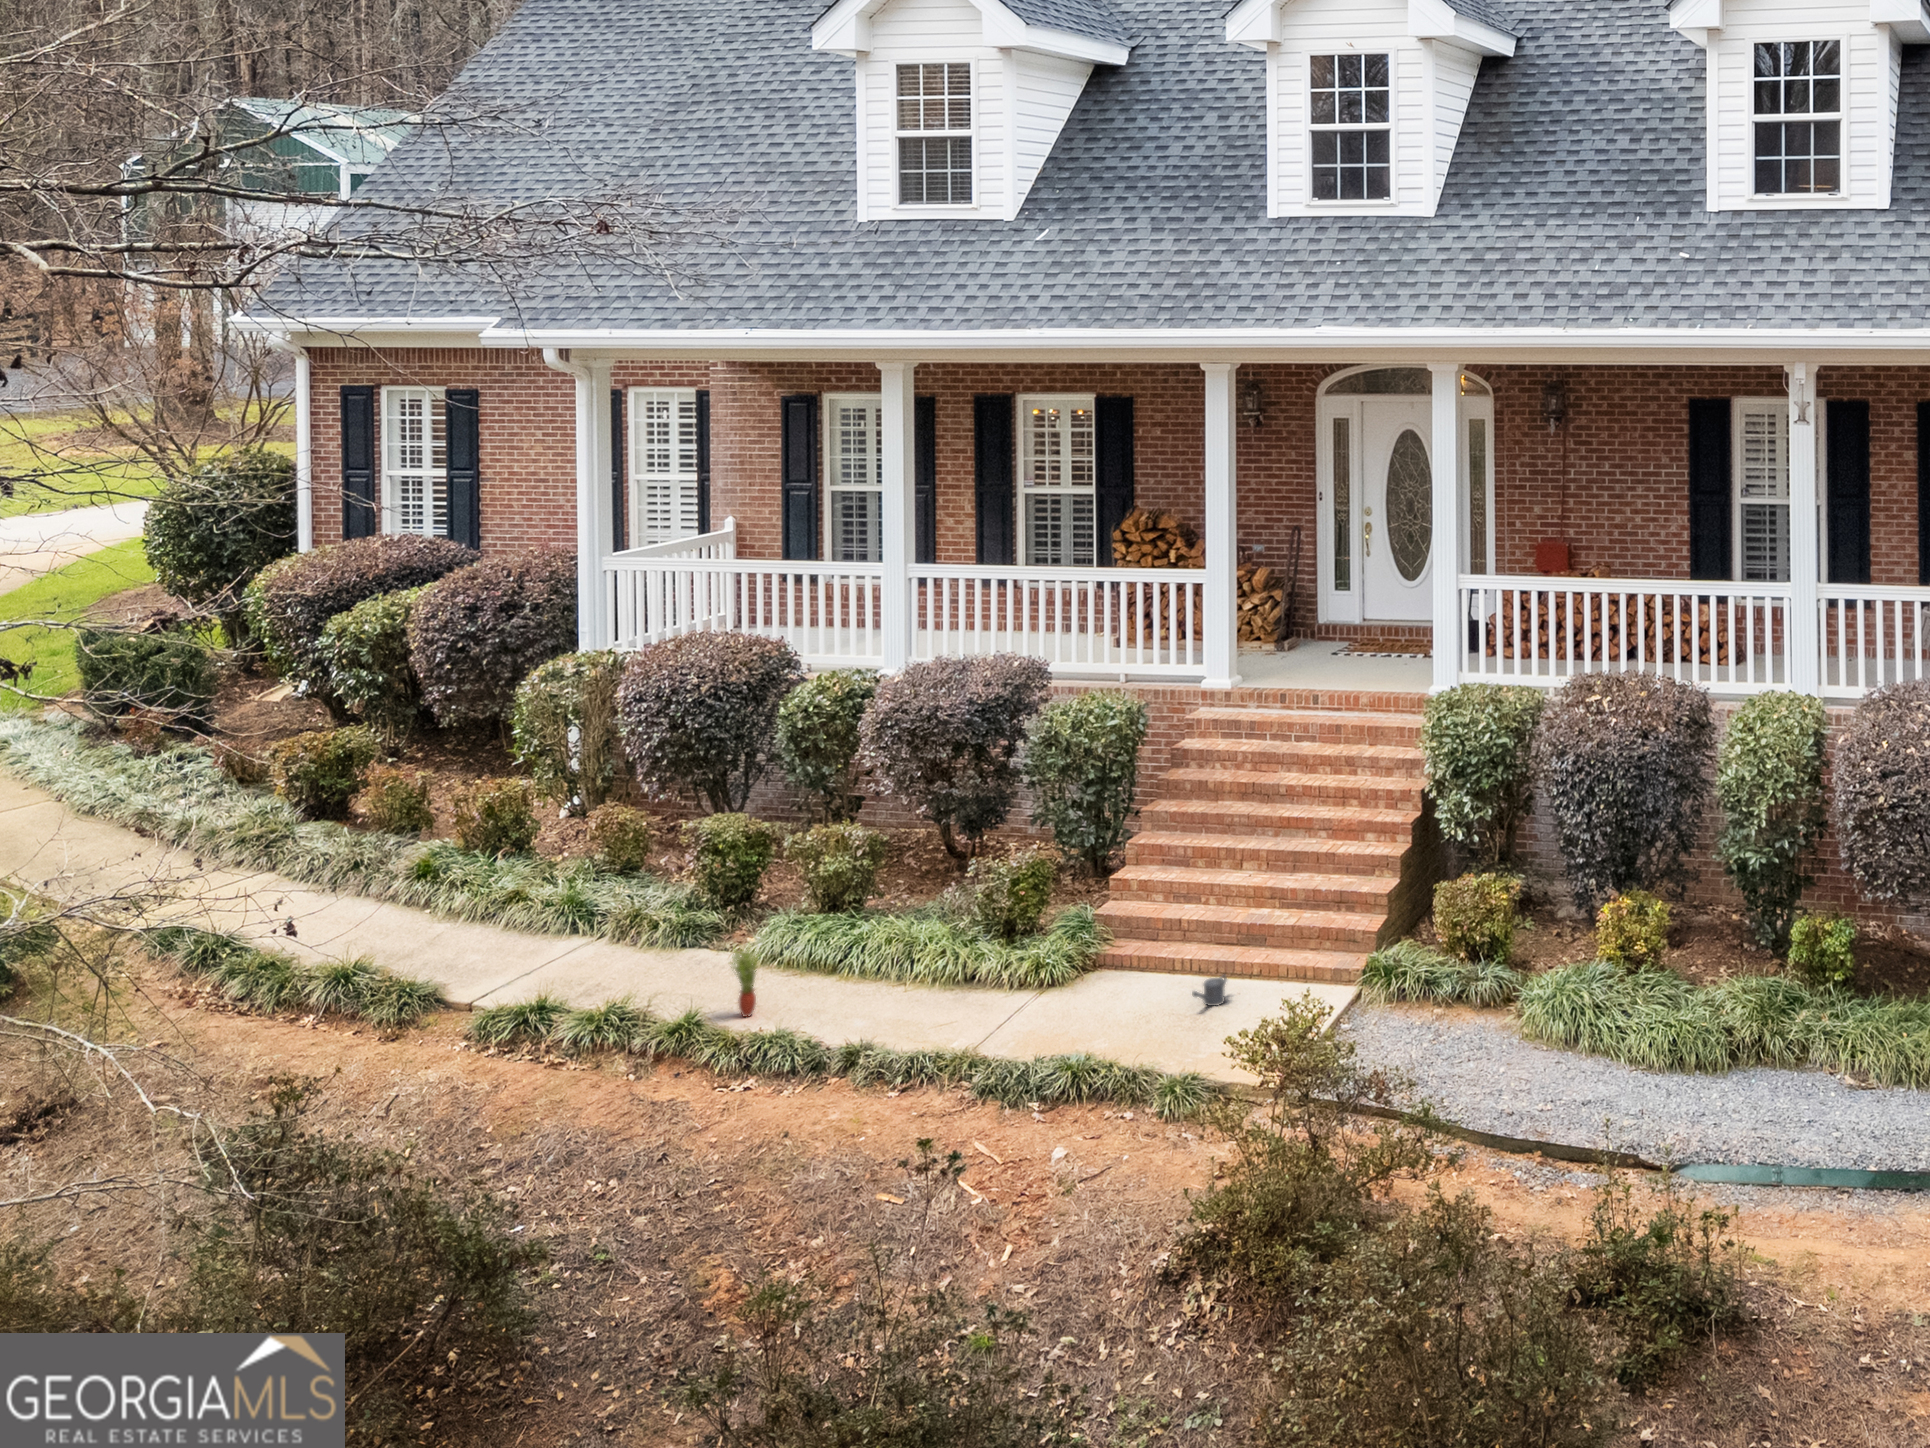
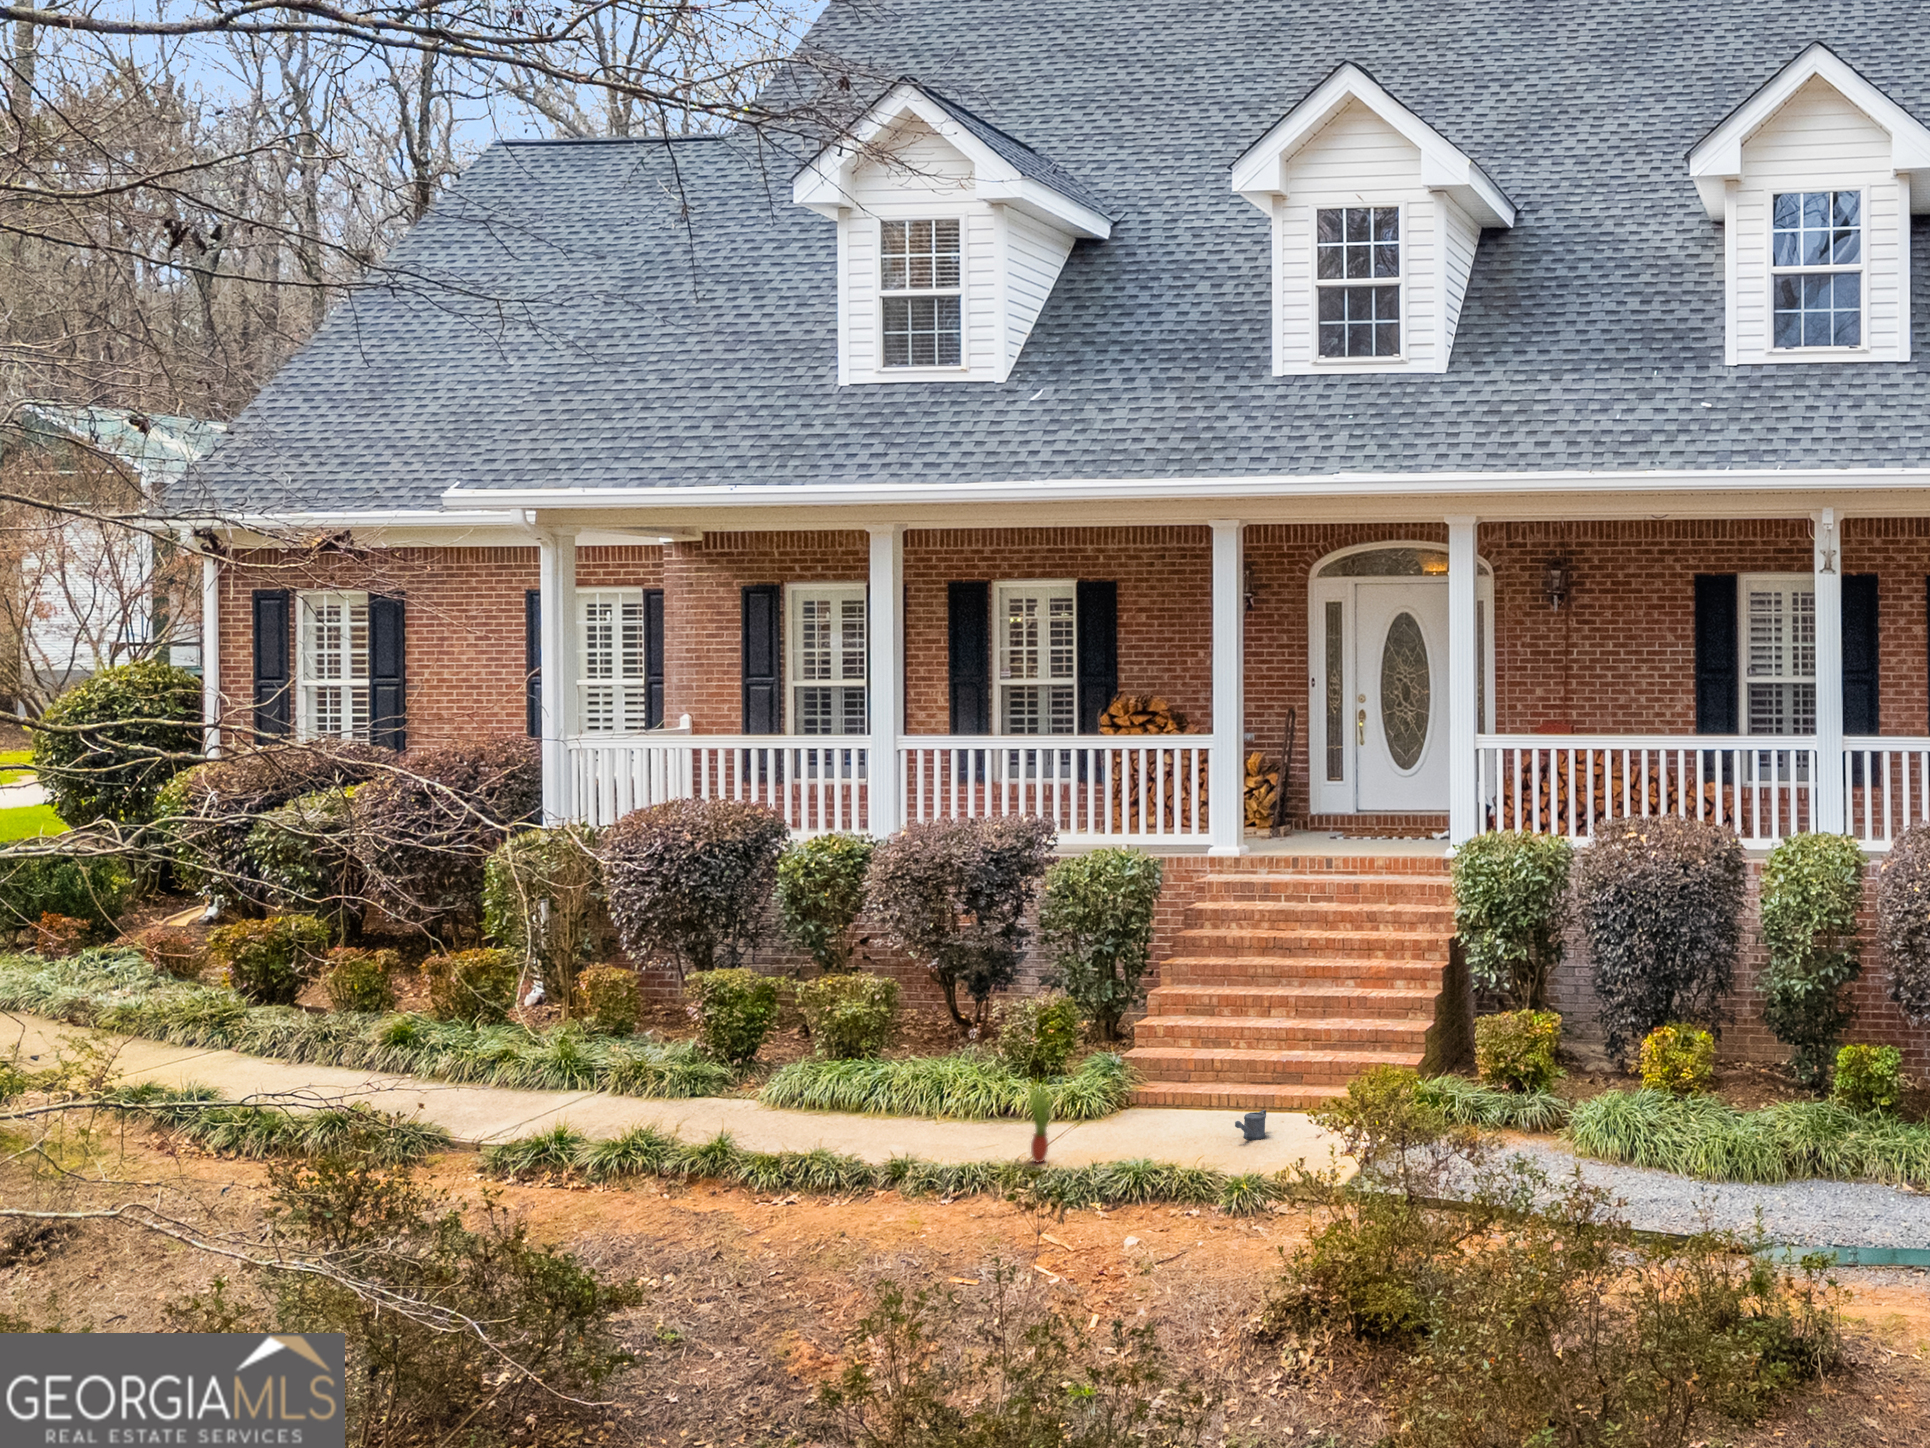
potted plant: present [731,946,761,1017] -> present [1027,1083,1052,1163]

